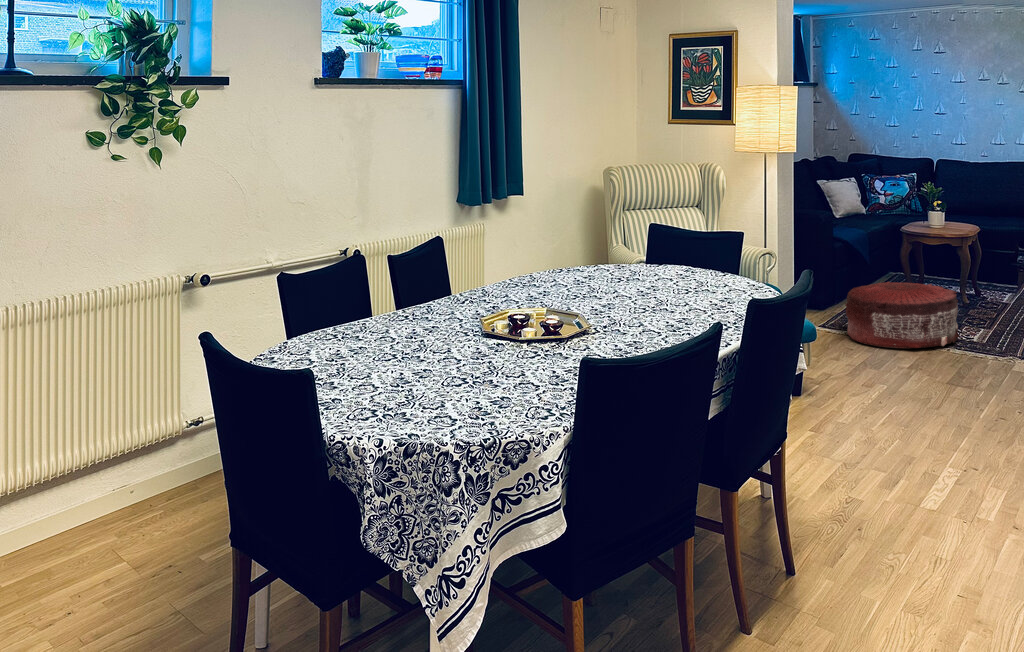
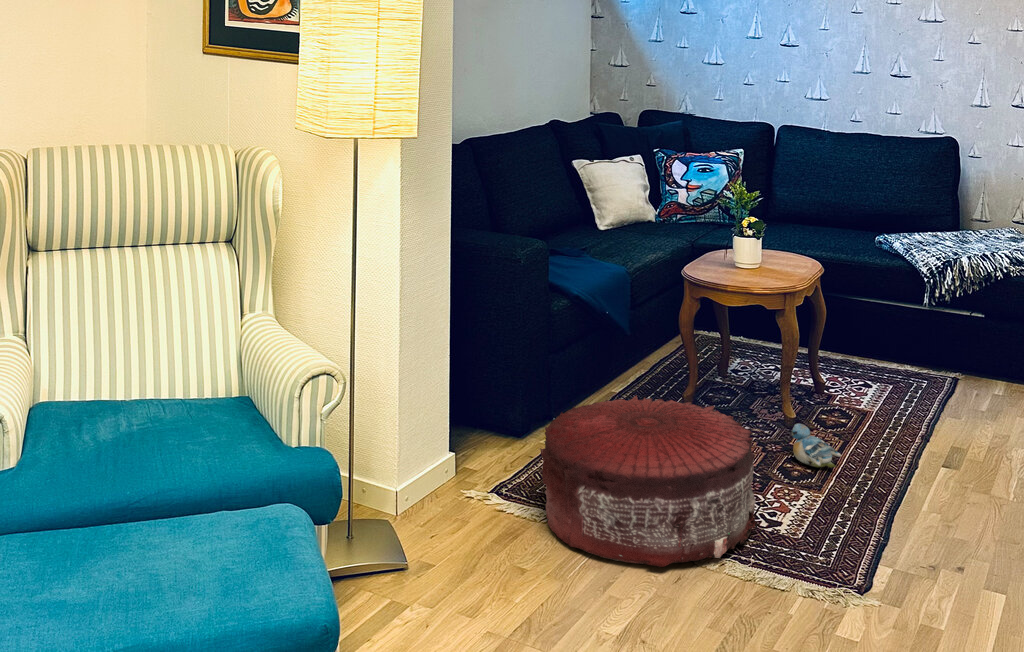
plush toy: none [969,300,998,322] -> present [792,424,841,468]

